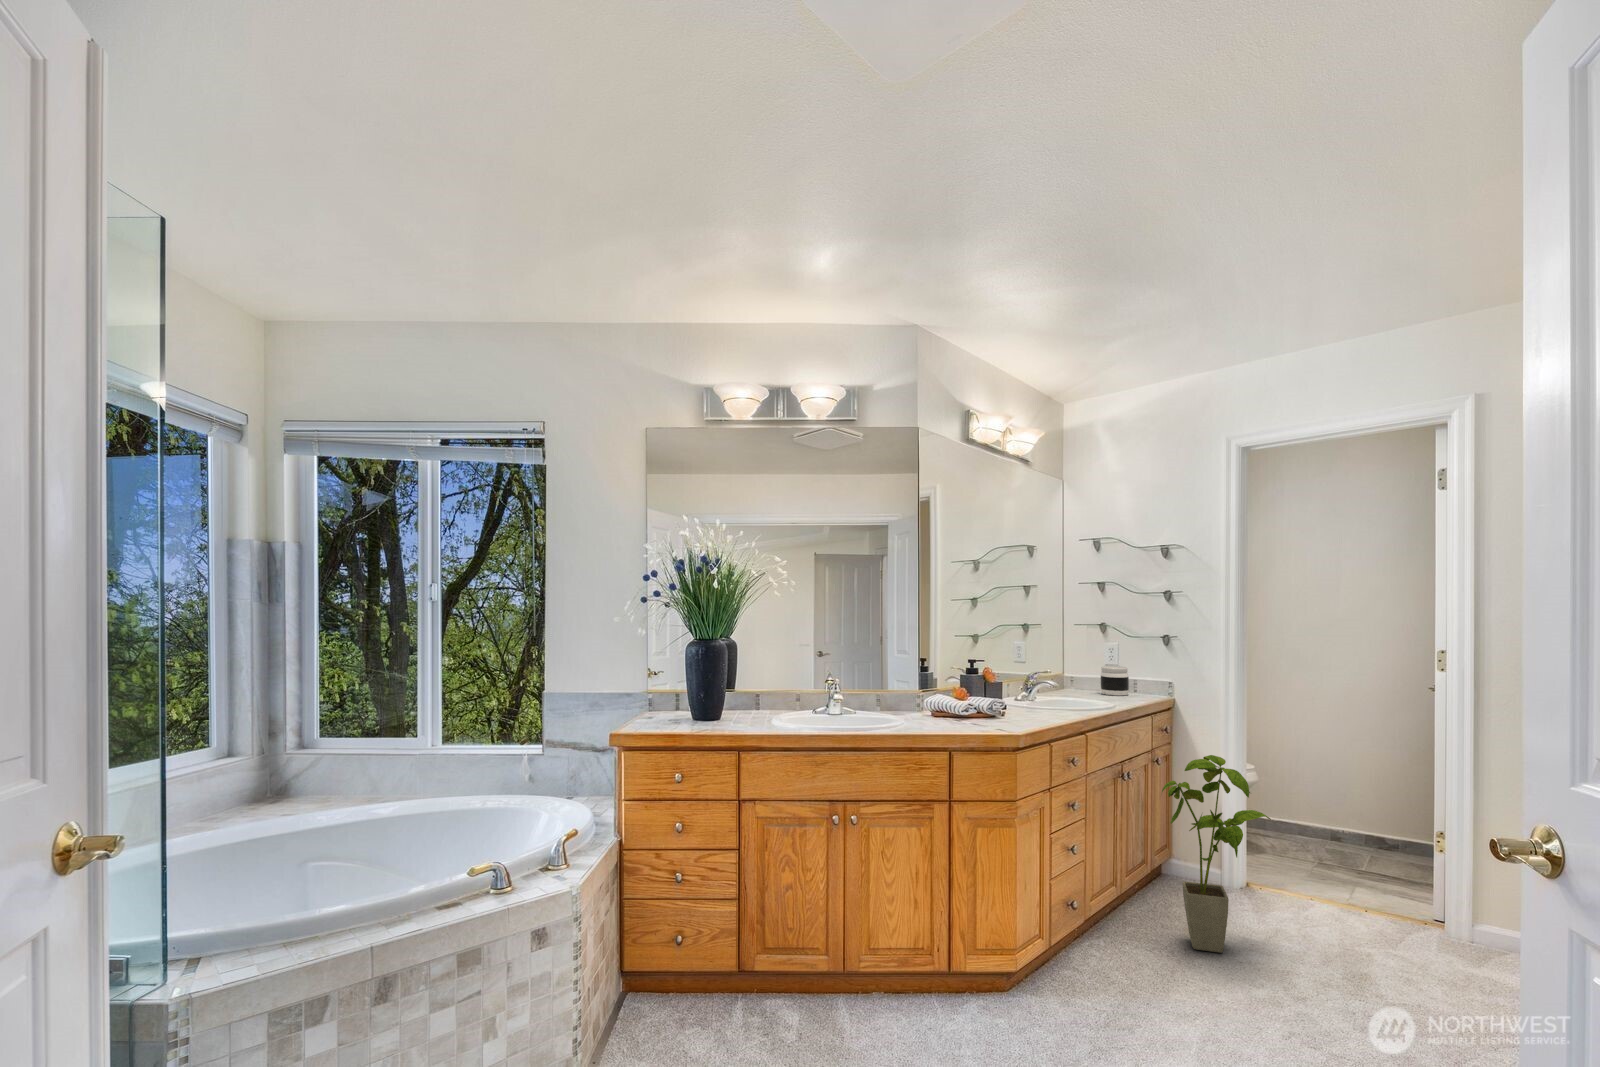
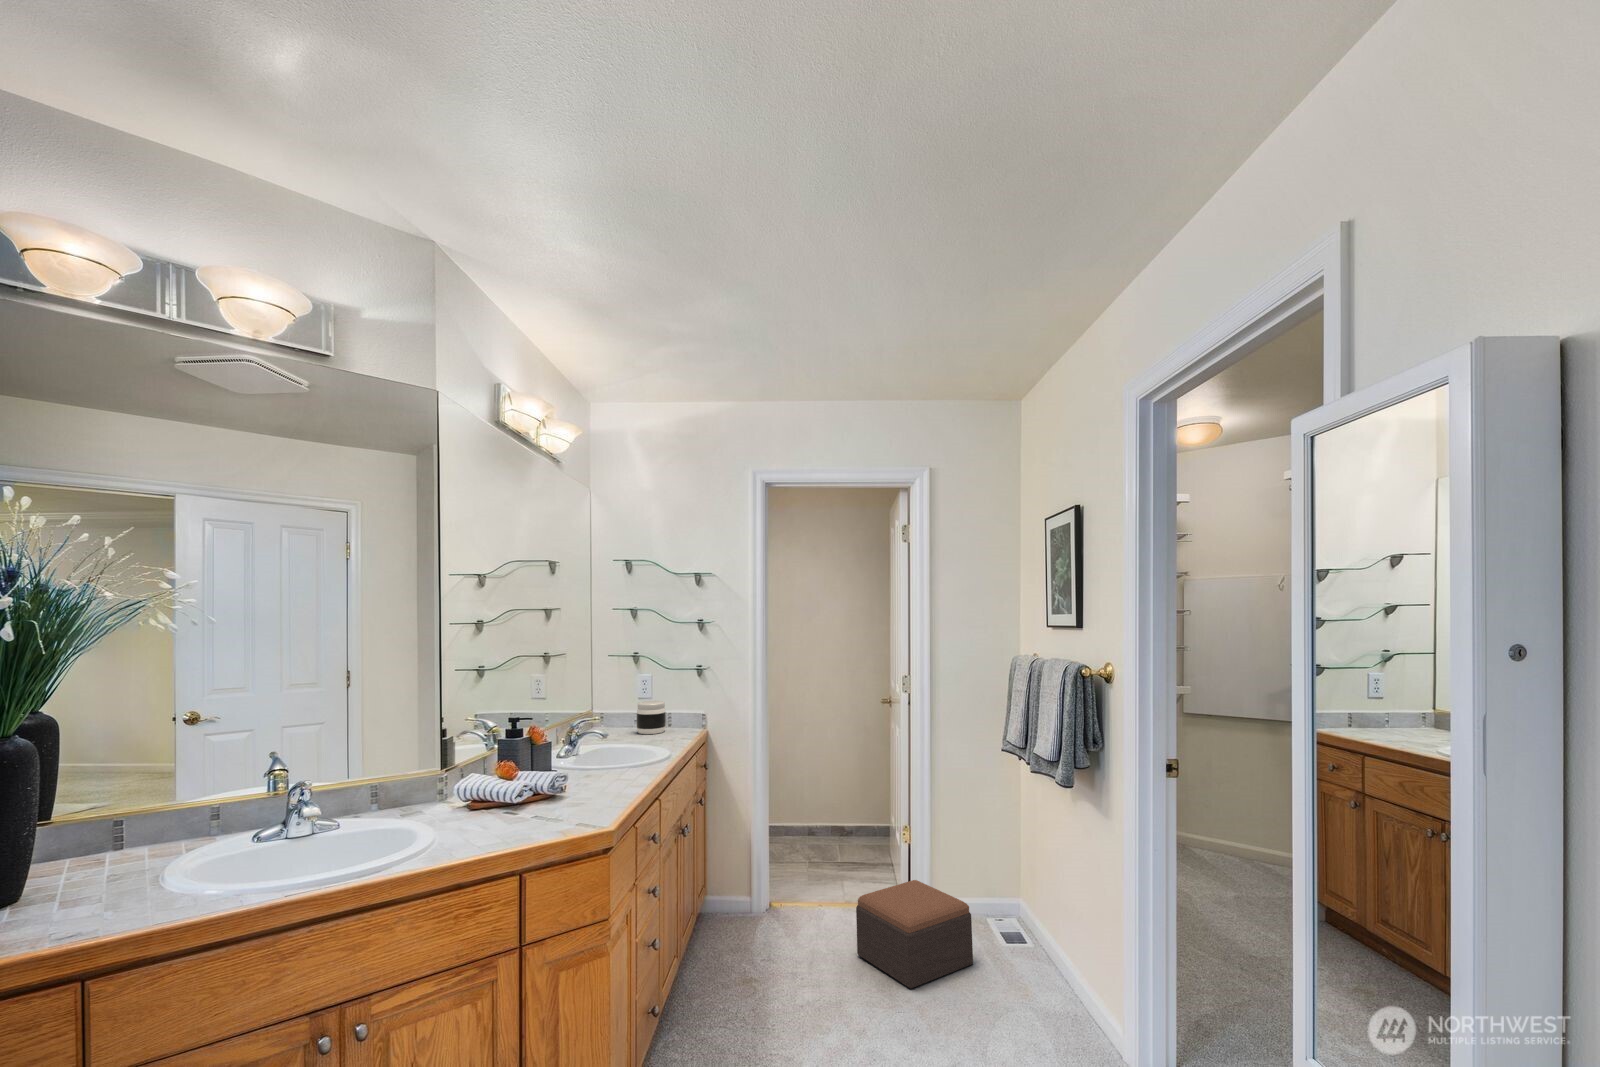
house plant: present [1162,755,1271,953] -> none [728,794,826,1013]
footstool: none [1318,881,1465,984] -> present [856,880,973,989]

